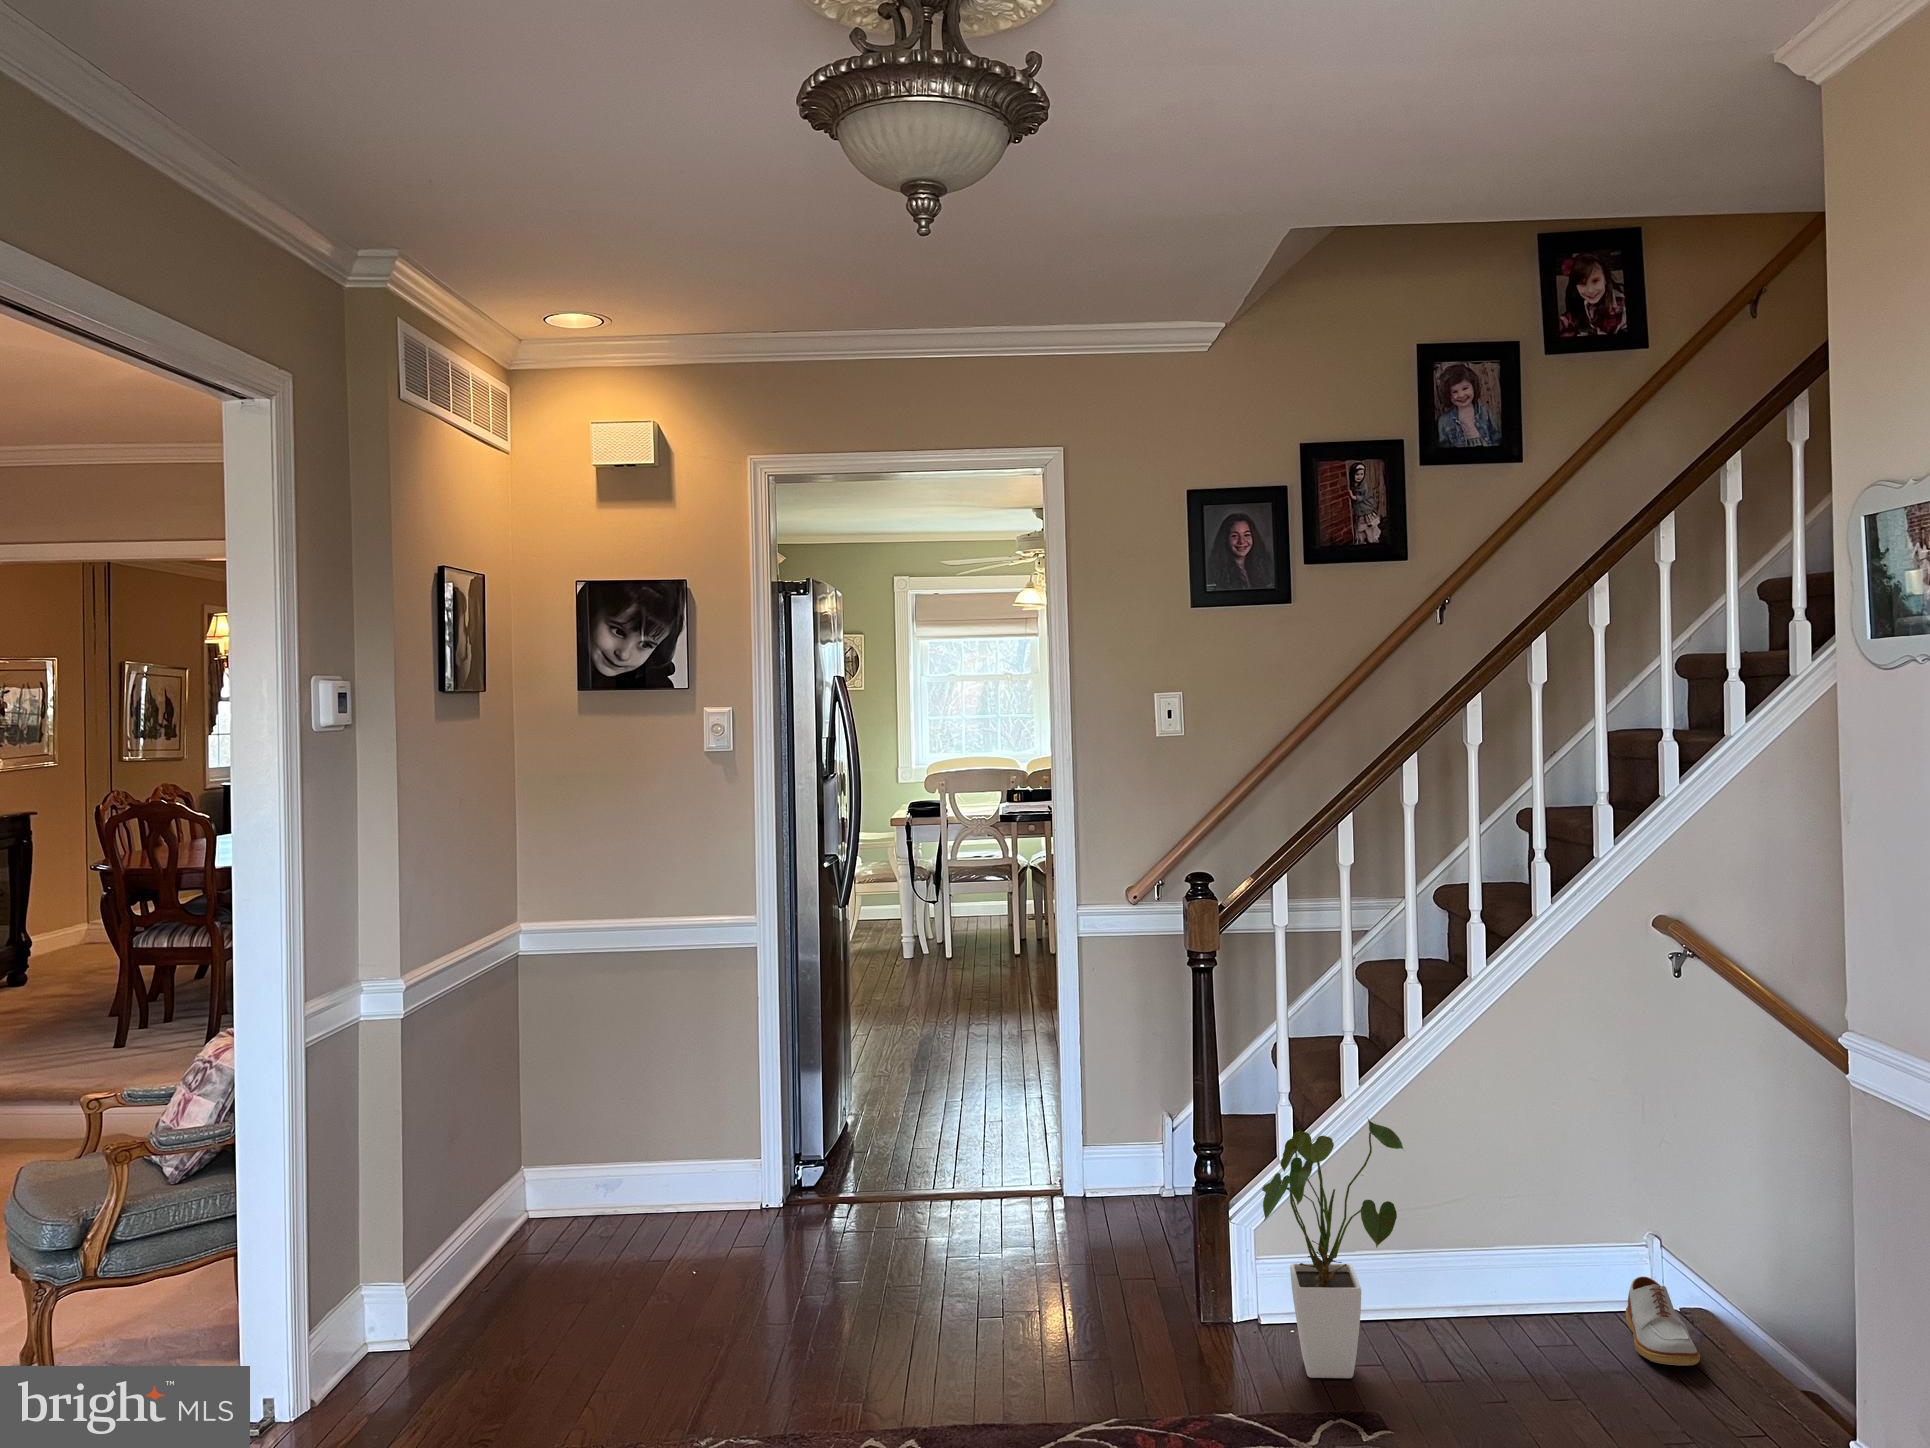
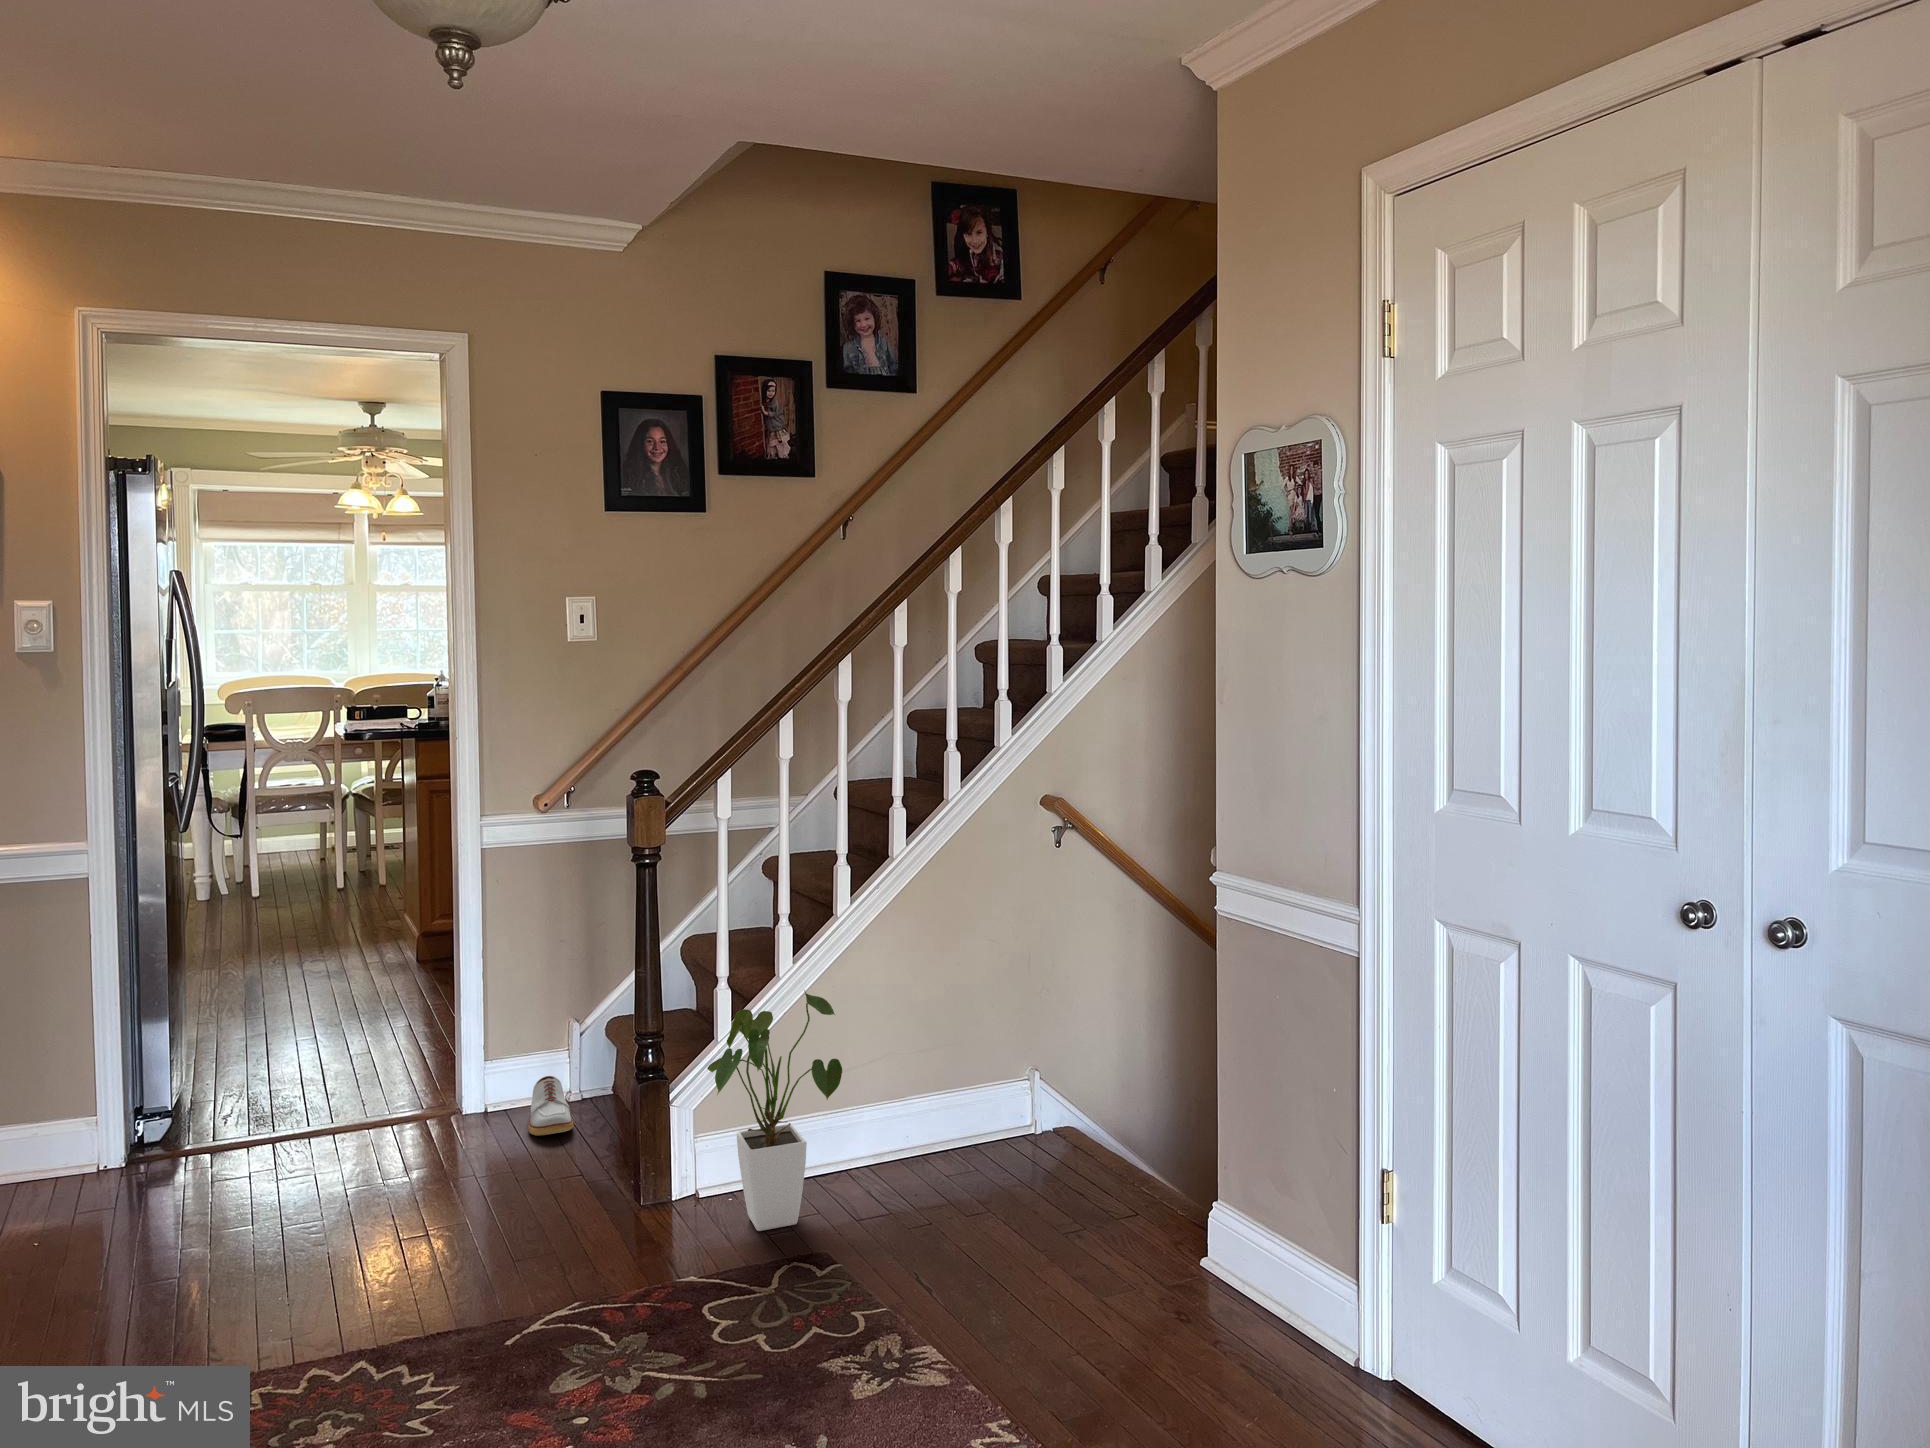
shoe: present [1626,1277,1700,1365] -> present [528,1076,573,1135]

